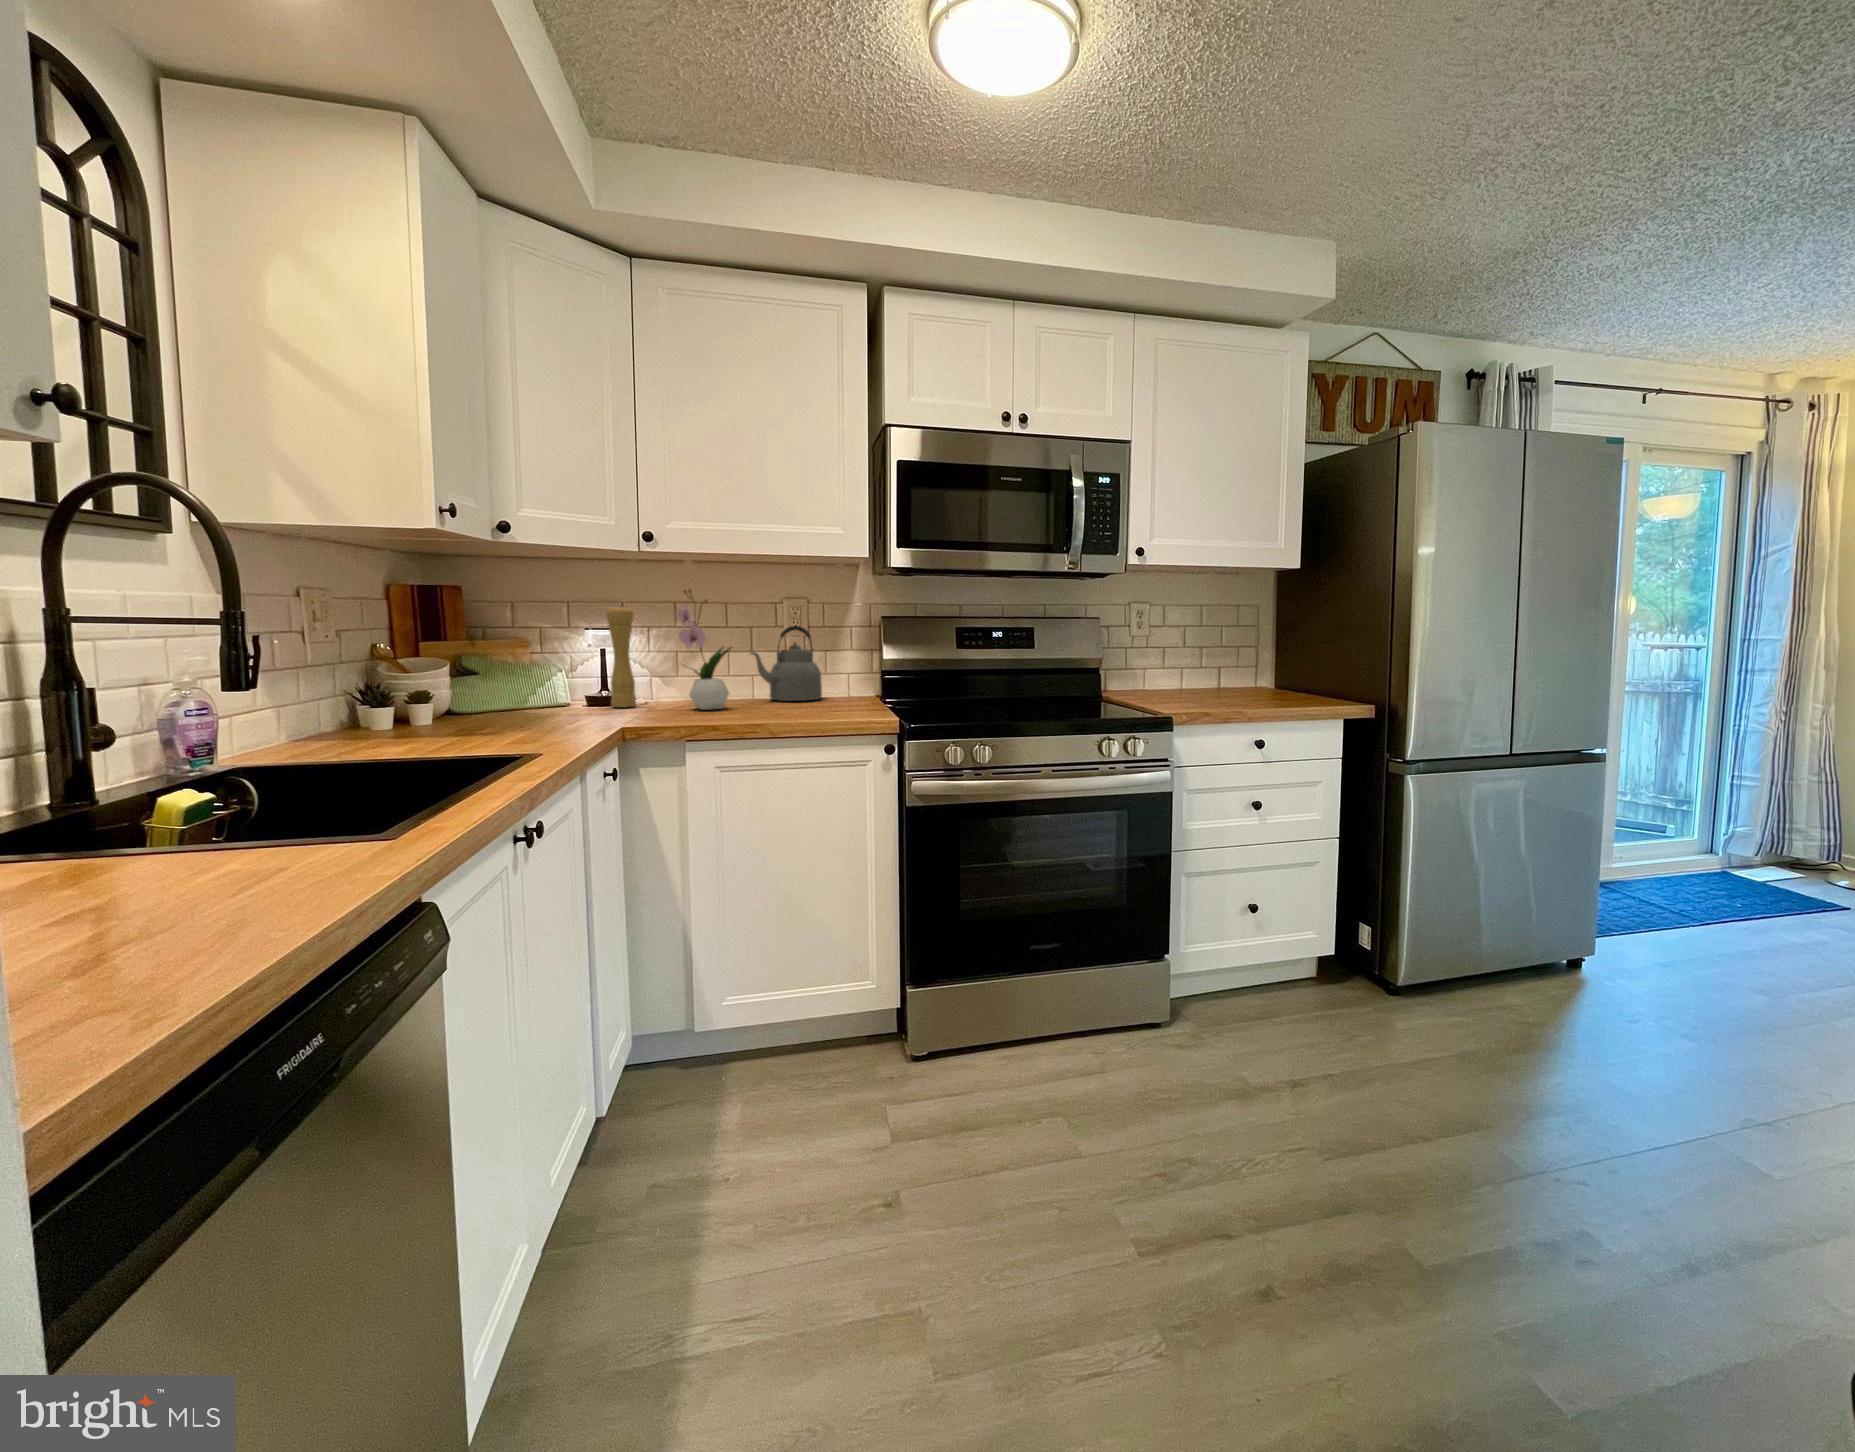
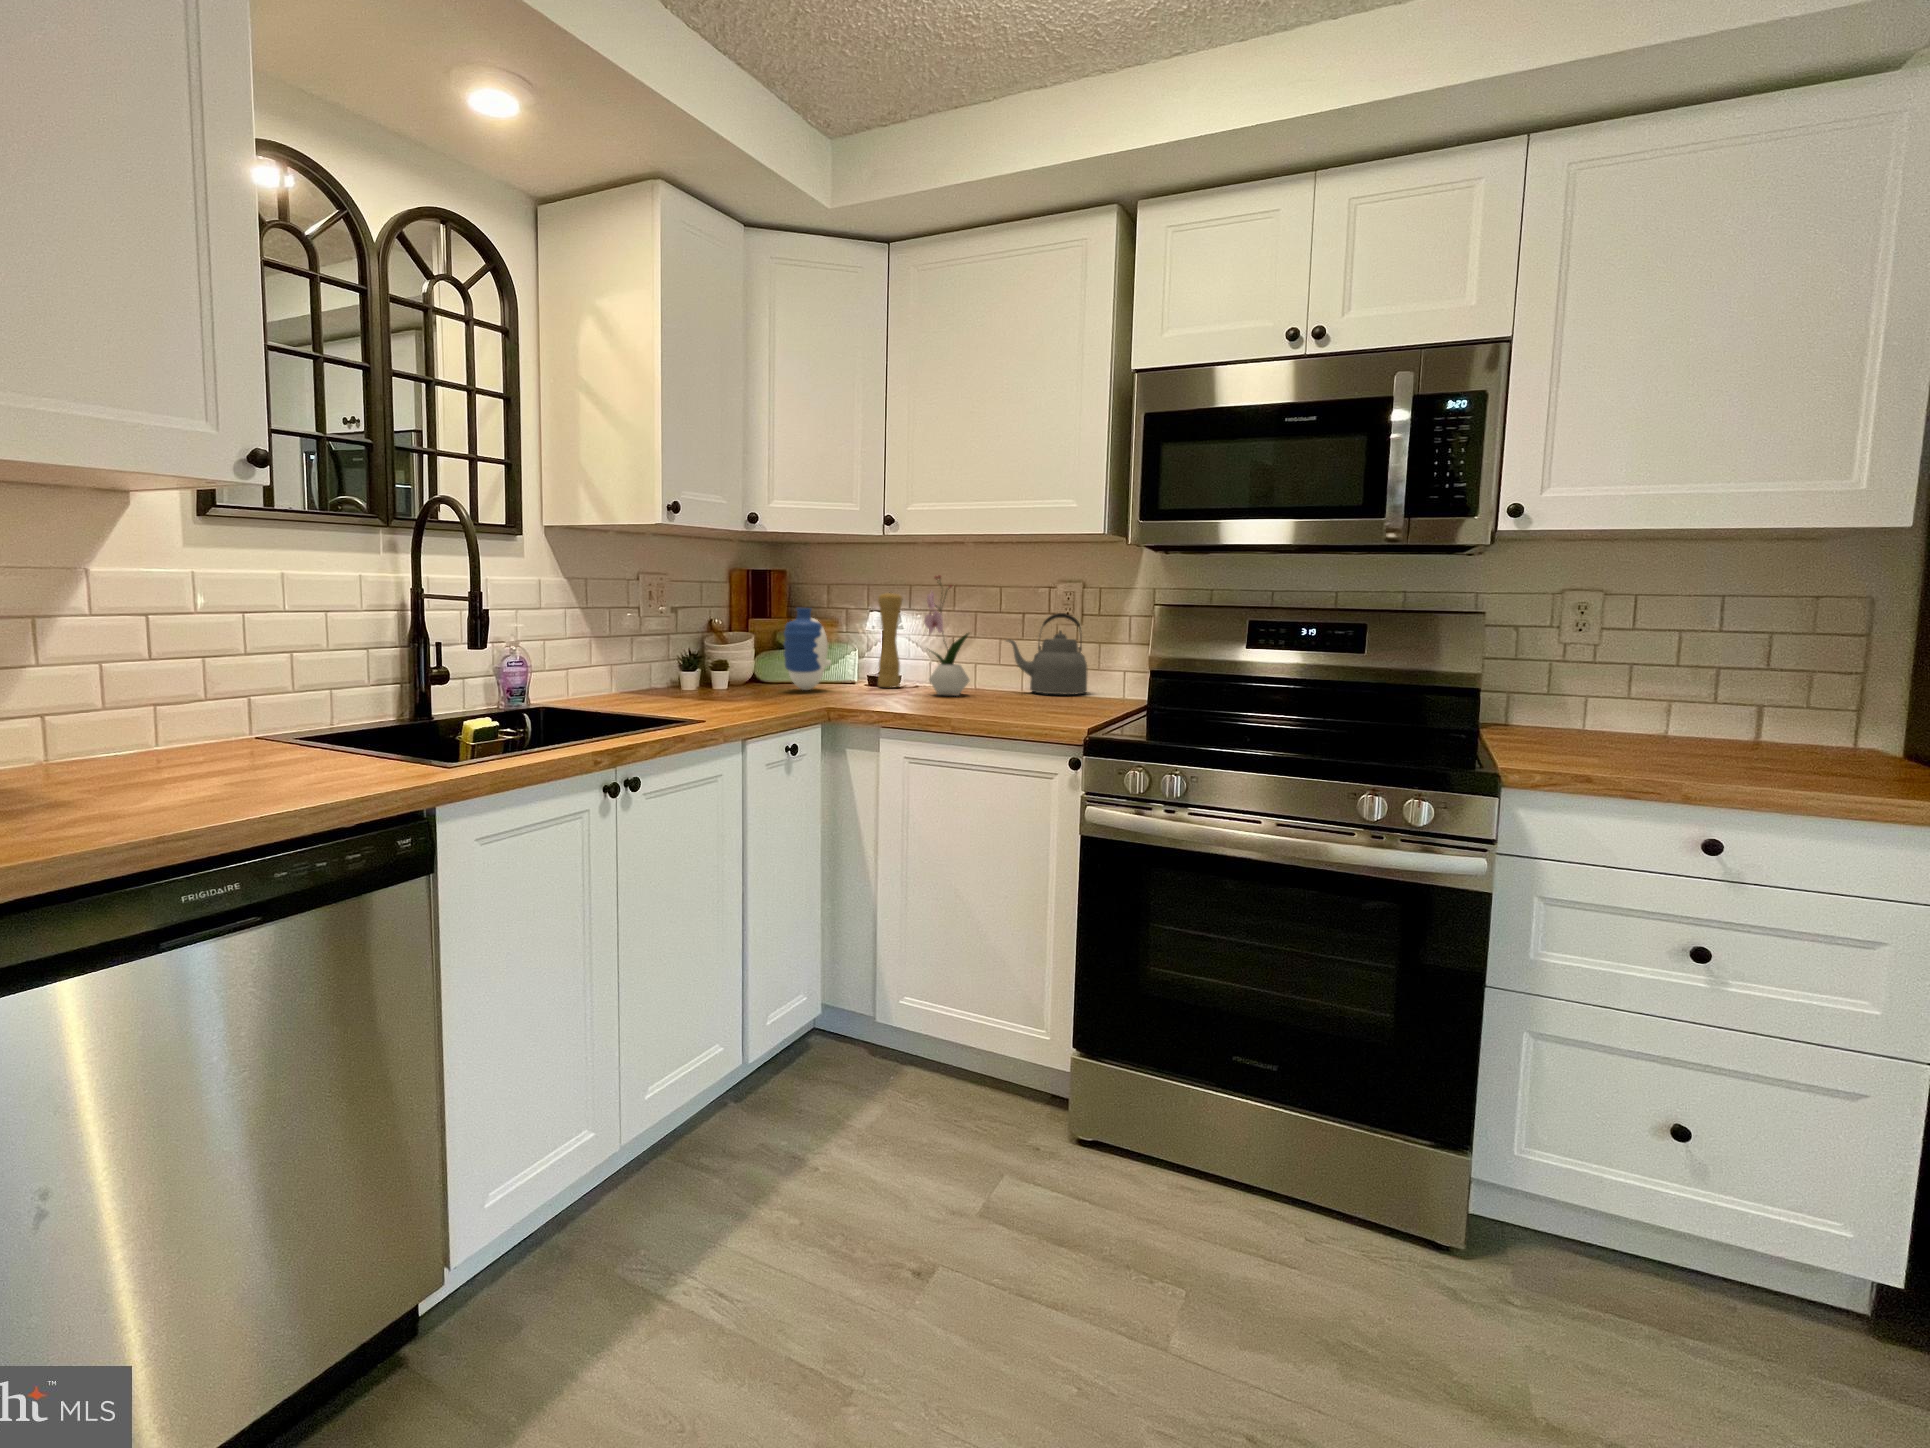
vase: none [517,624,573,717] -> present [784,608,831,690]

